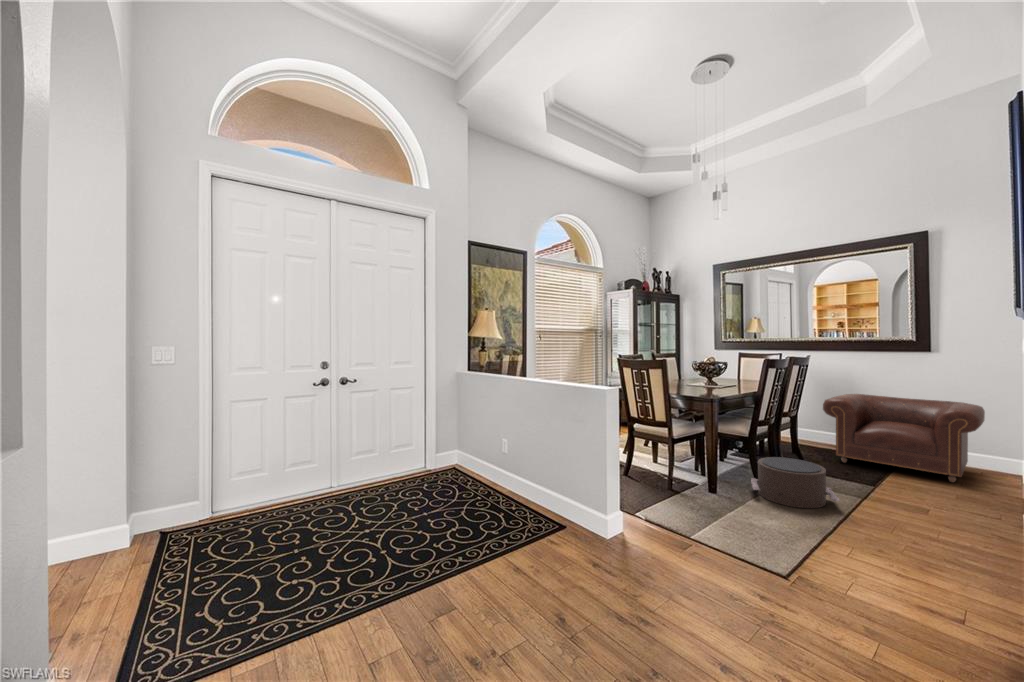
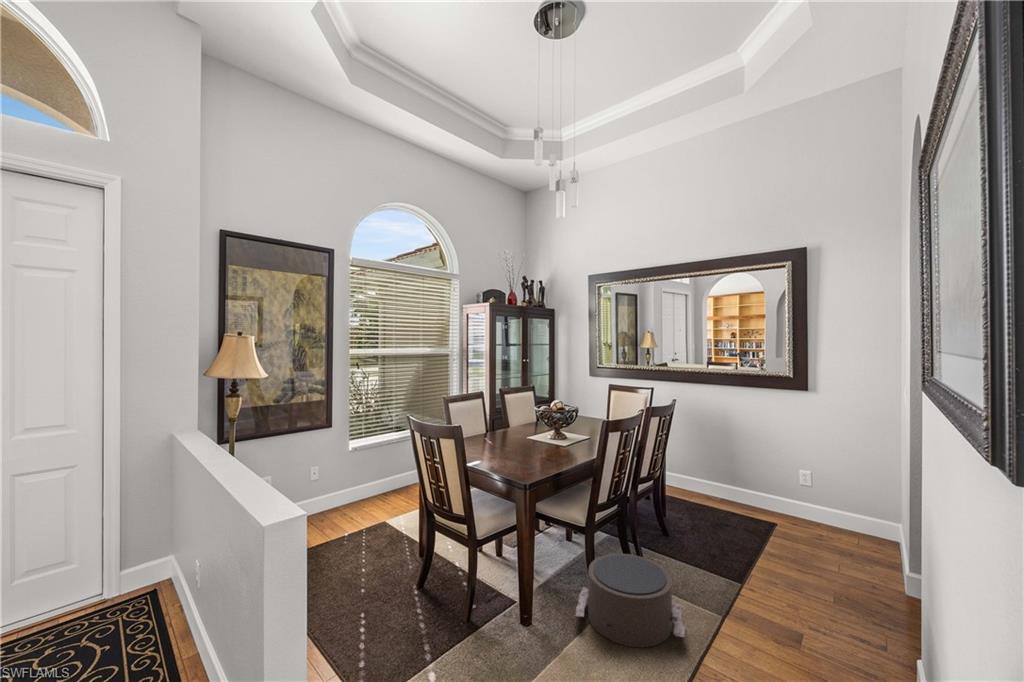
armchair: present [823,394,985,482] -> none [691,440,865,568]

